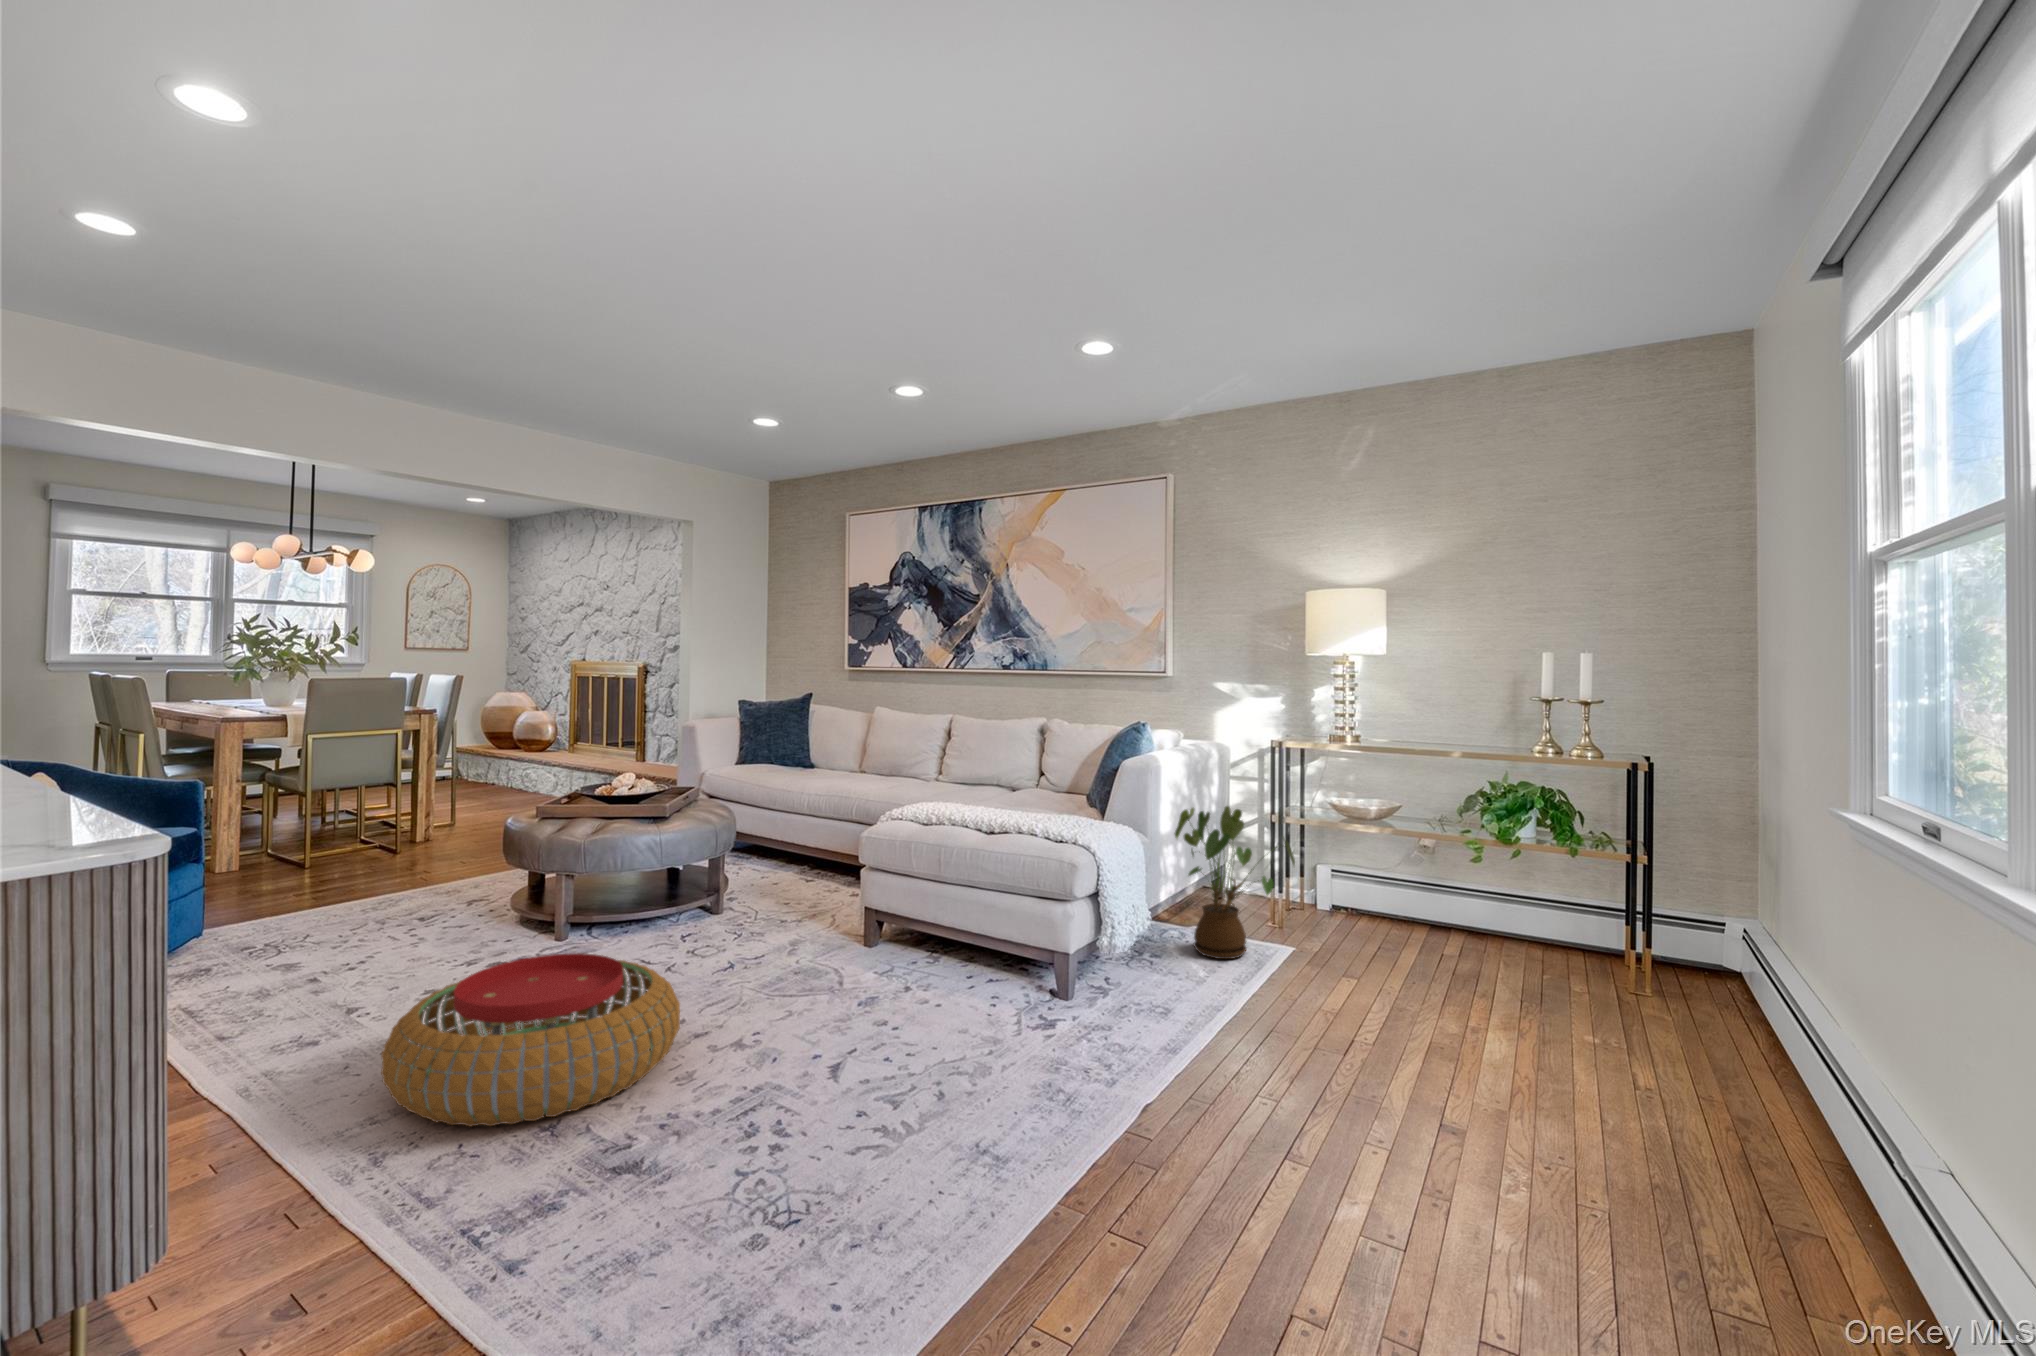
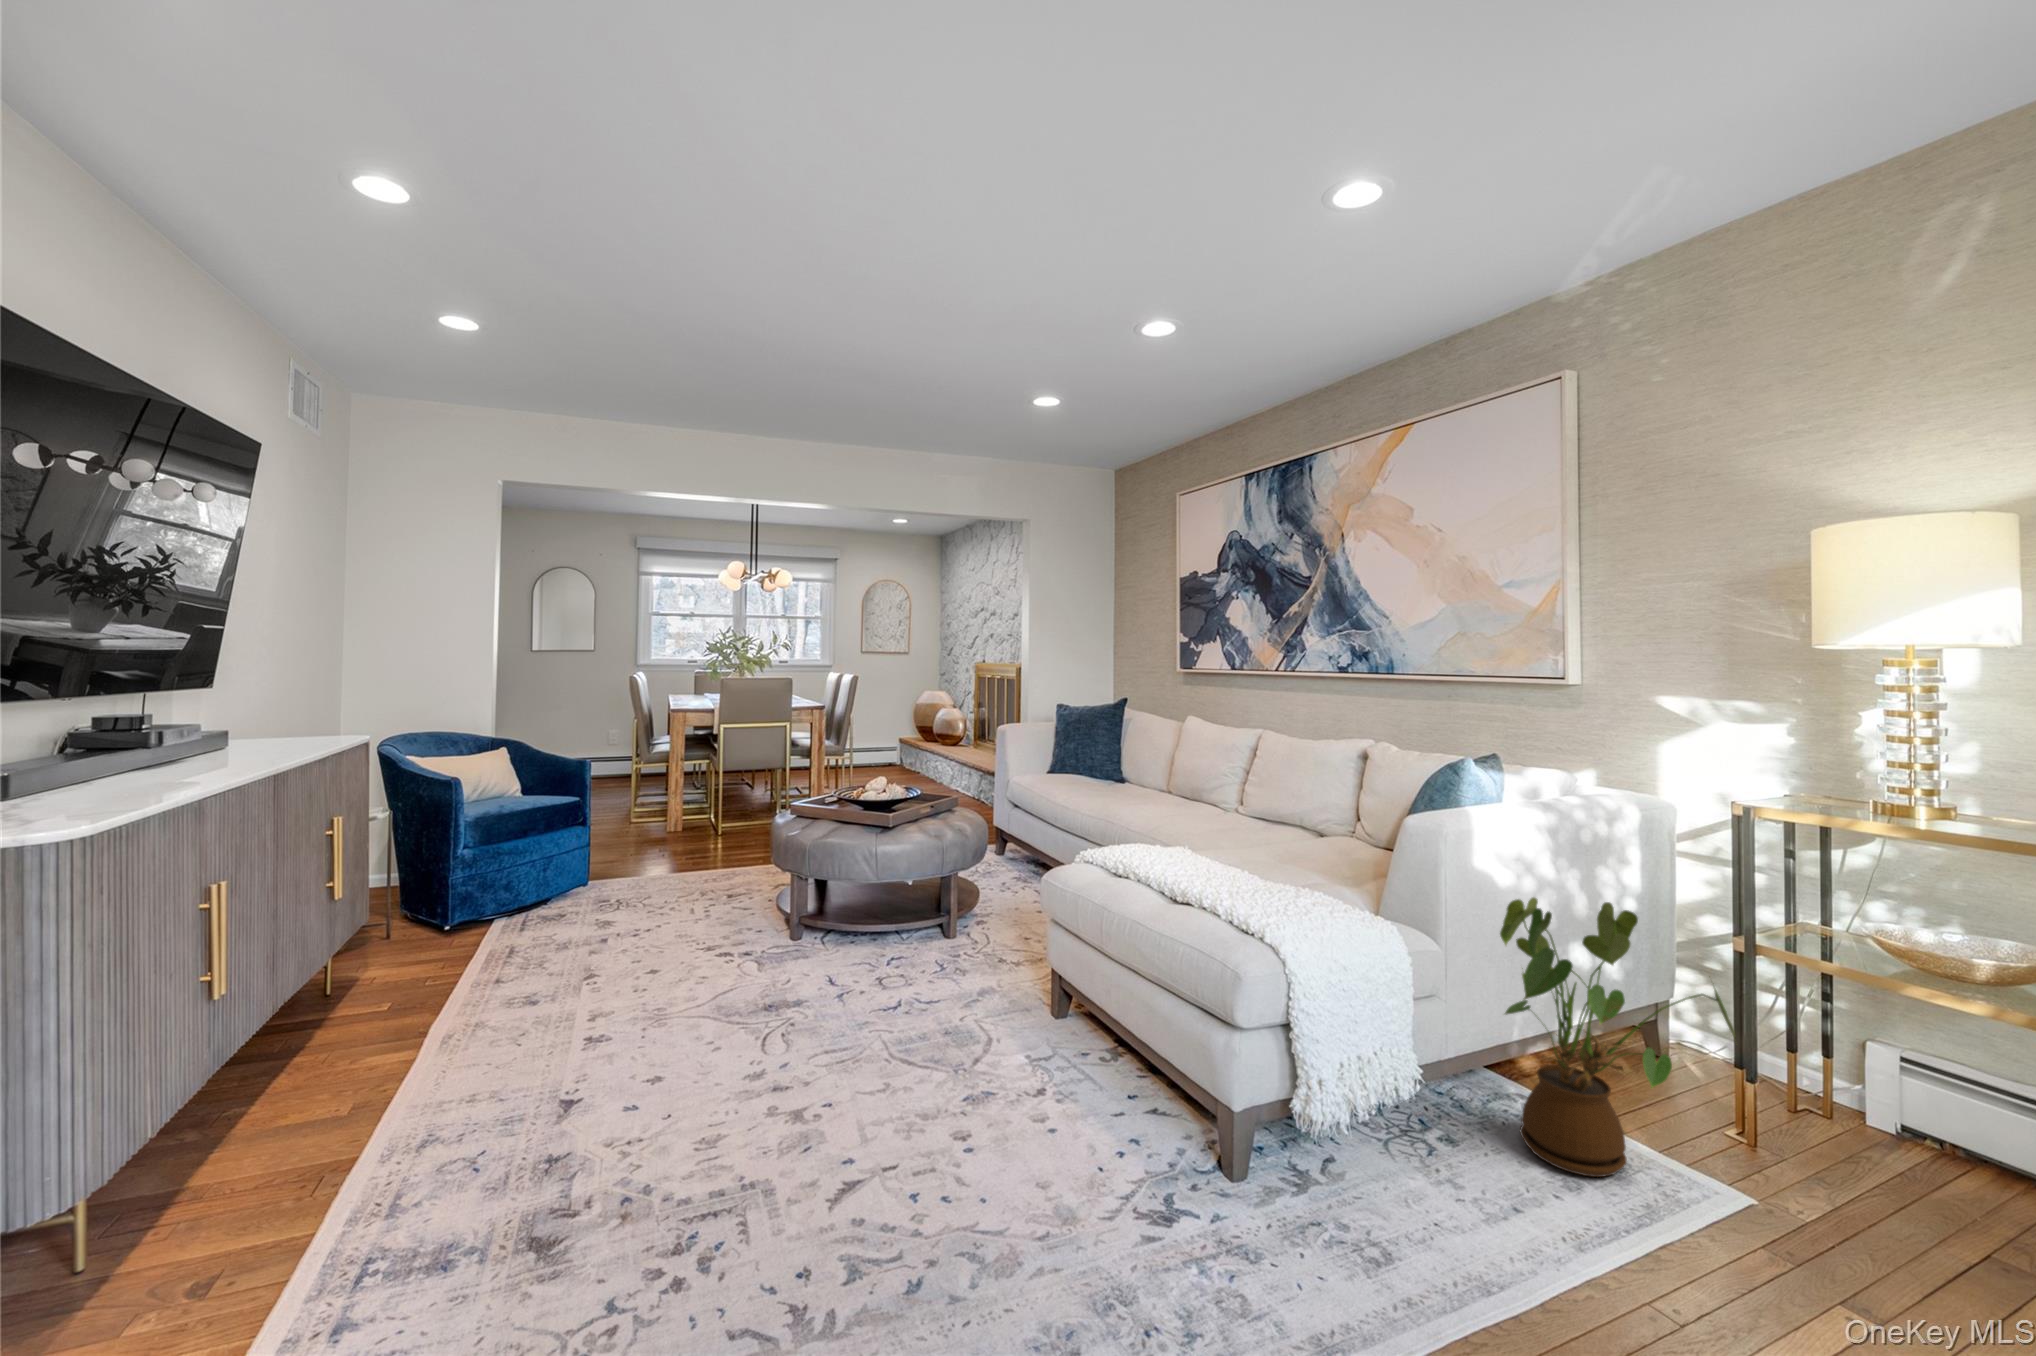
pouf: present [381,953,680,1126] -> none [434,973,748,1170]

